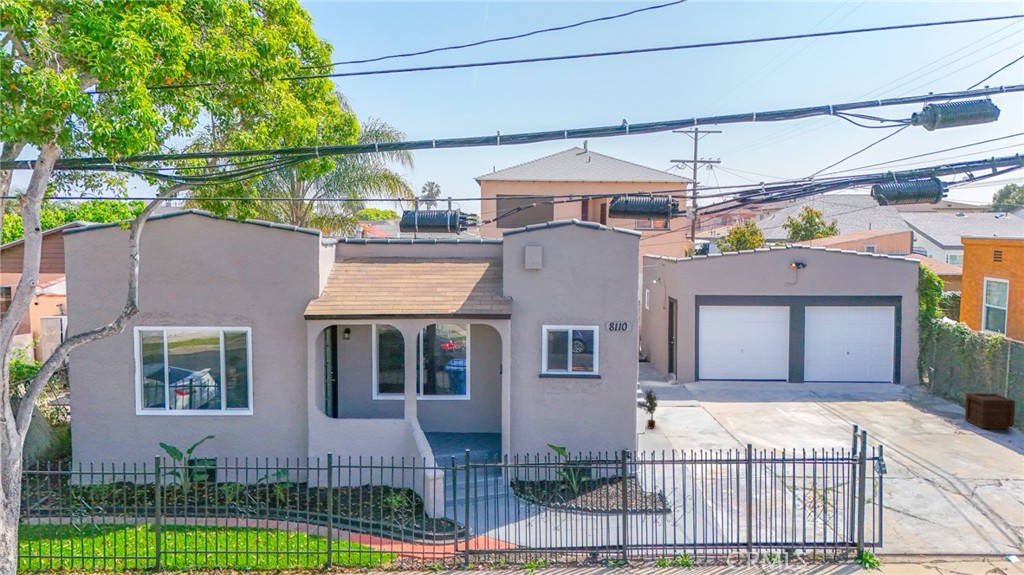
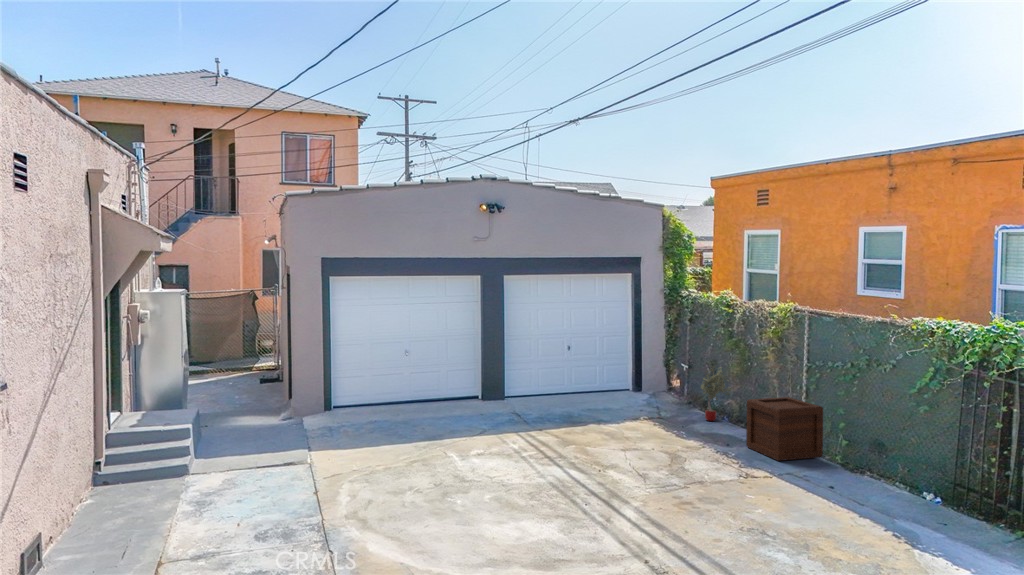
potted tree: present [638,389,657,429] -> present [701,366,731,421]

